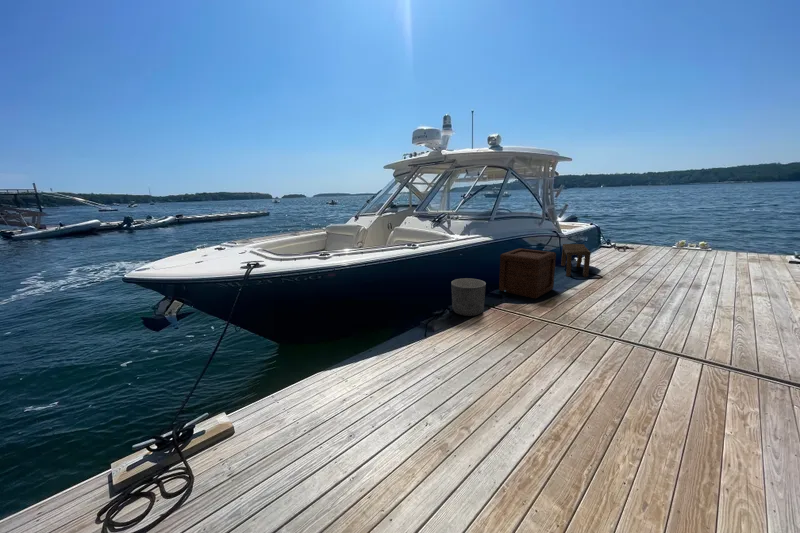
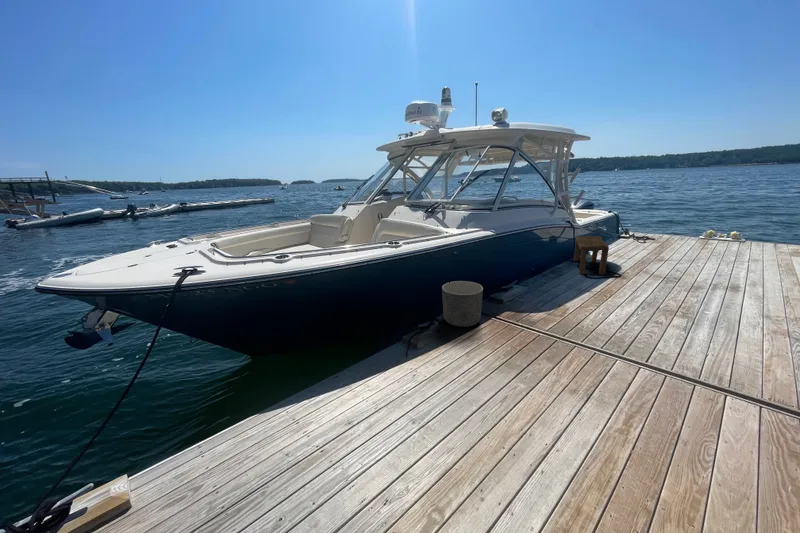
wooden crate: present [499,248,556,299] -> none [501,243,569,304]

